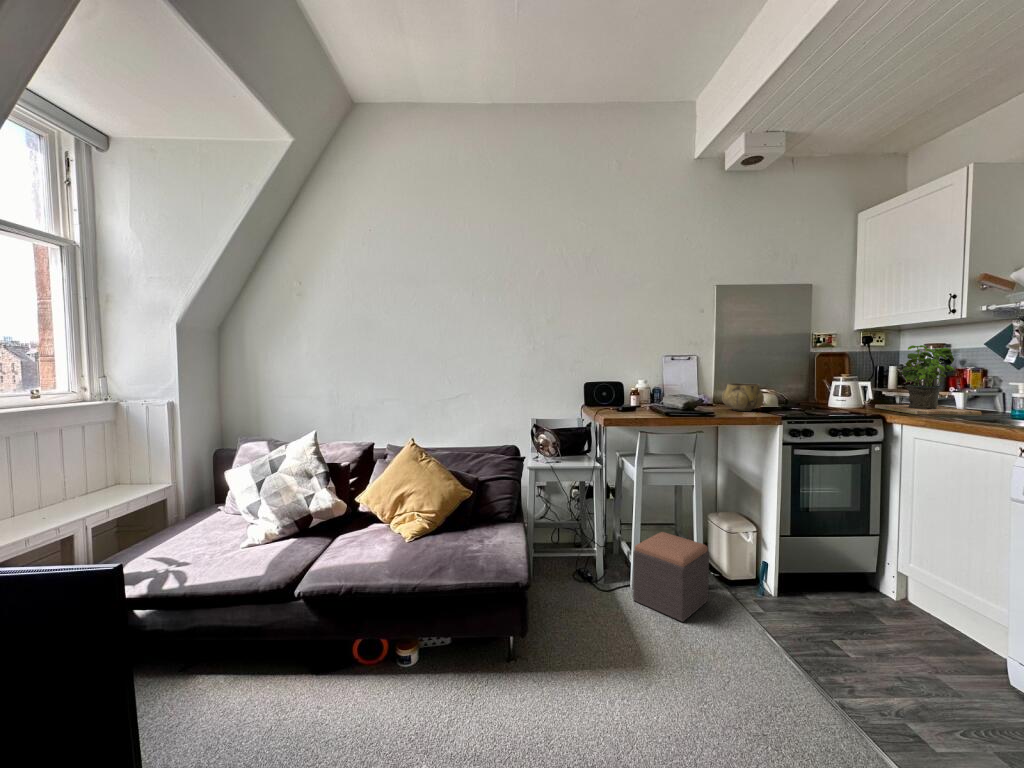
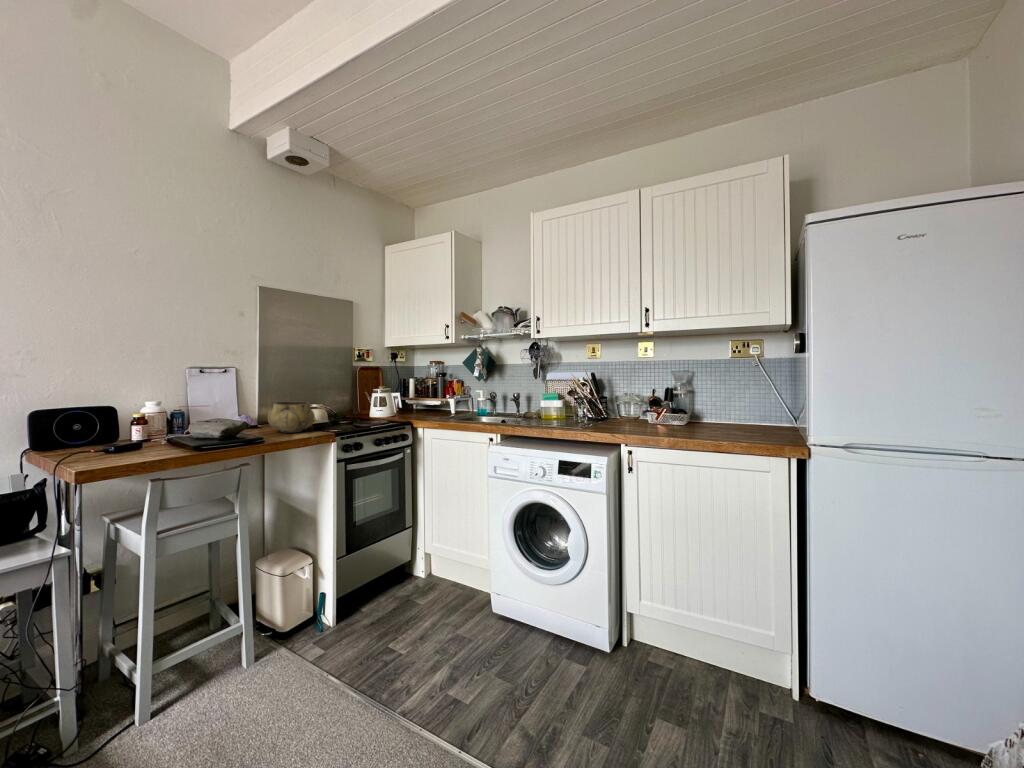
potted plant: present [875,345,981,415] -> none [404,364,468,420]
footstool: present [633,532,709,622] -> none [141,605,261,736]

